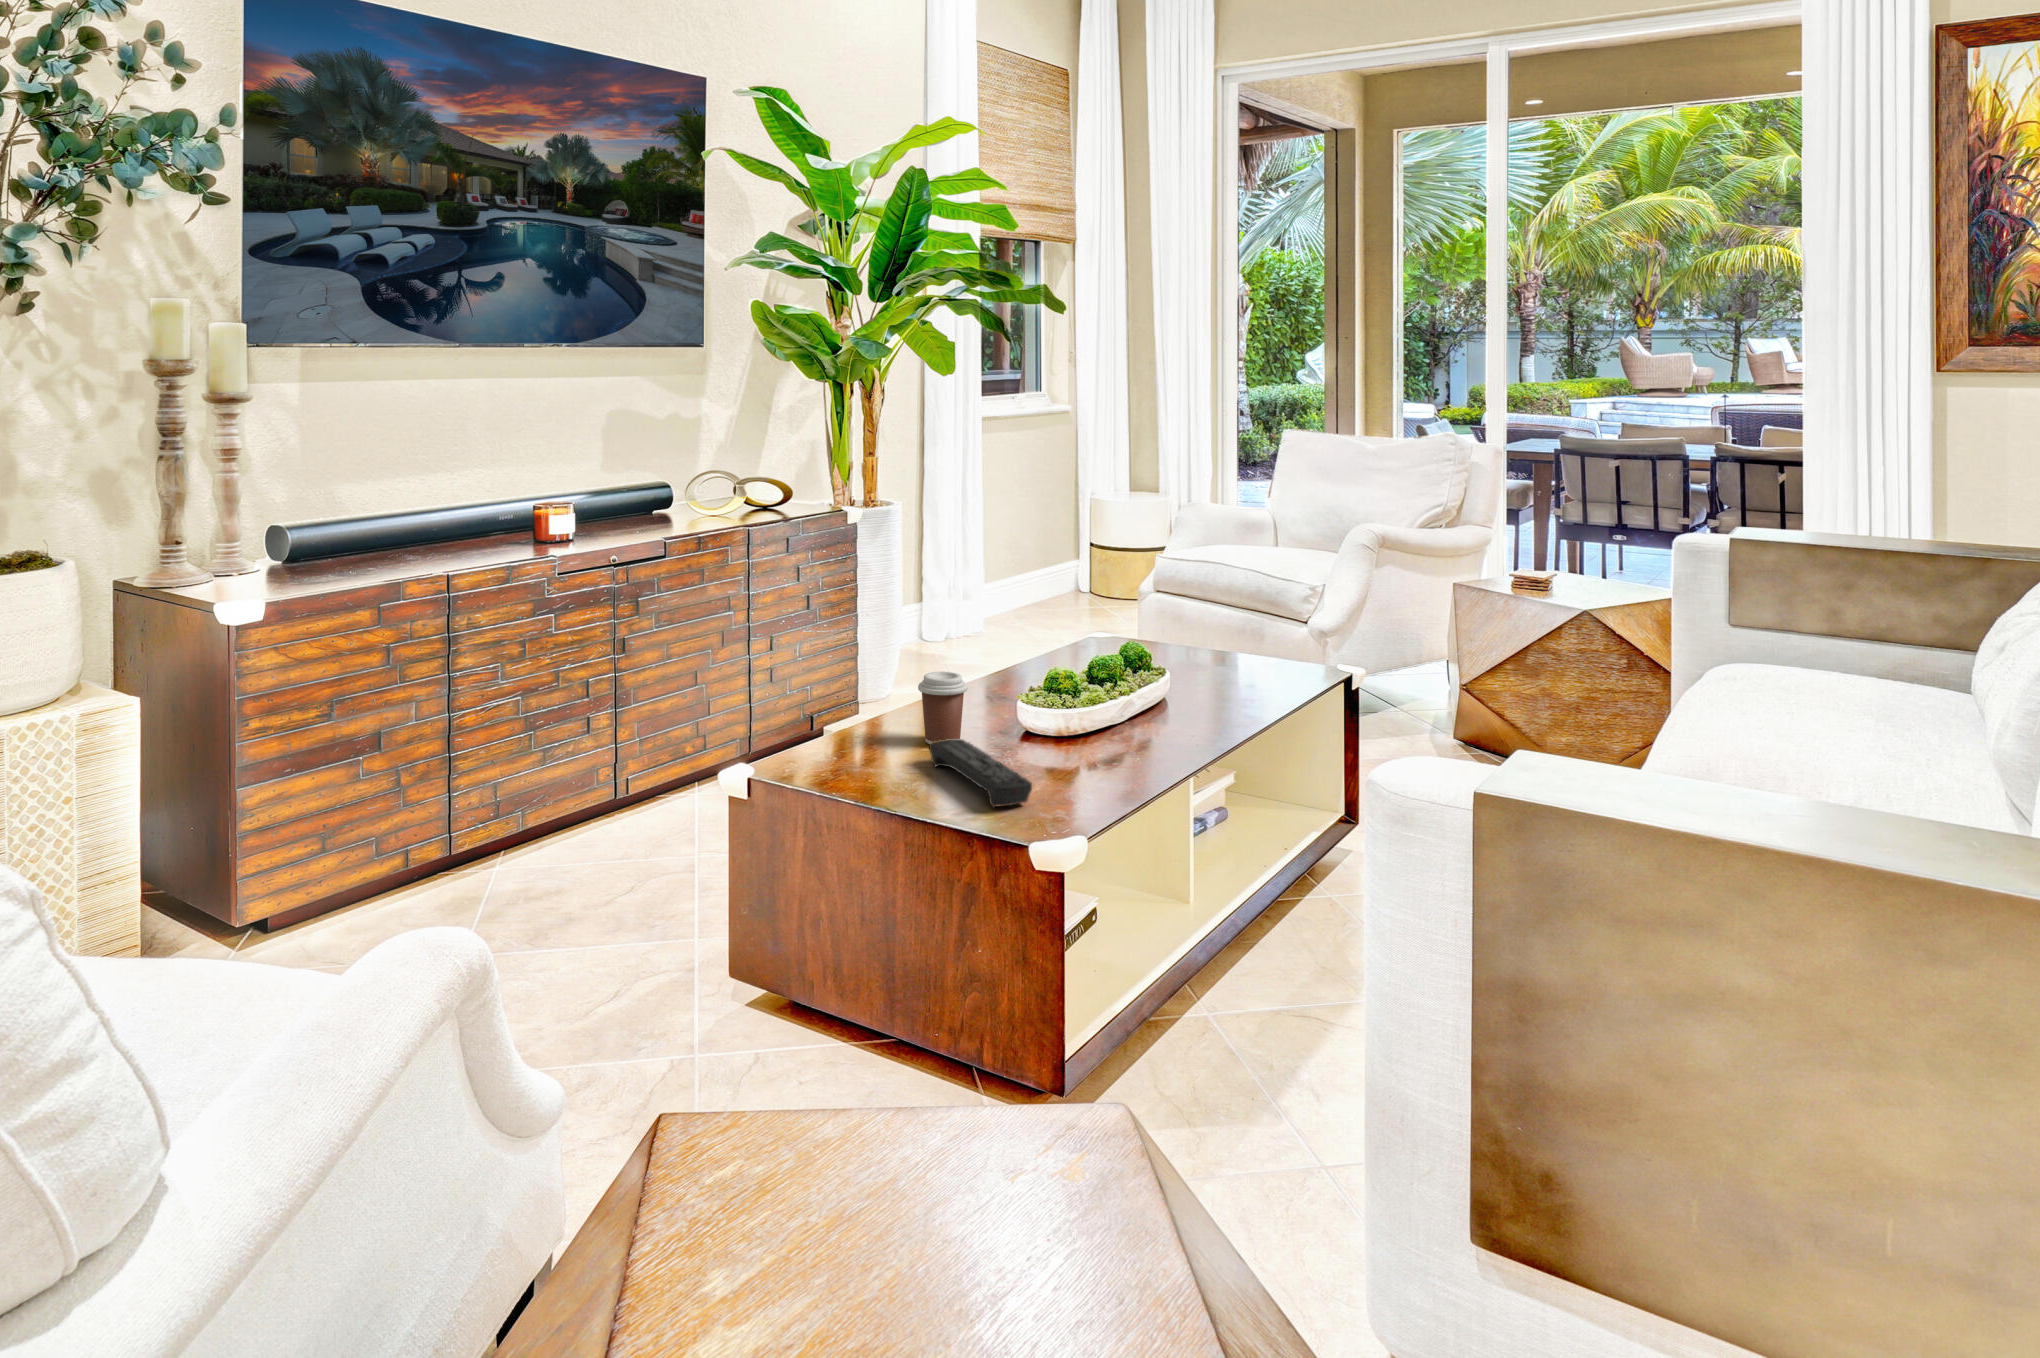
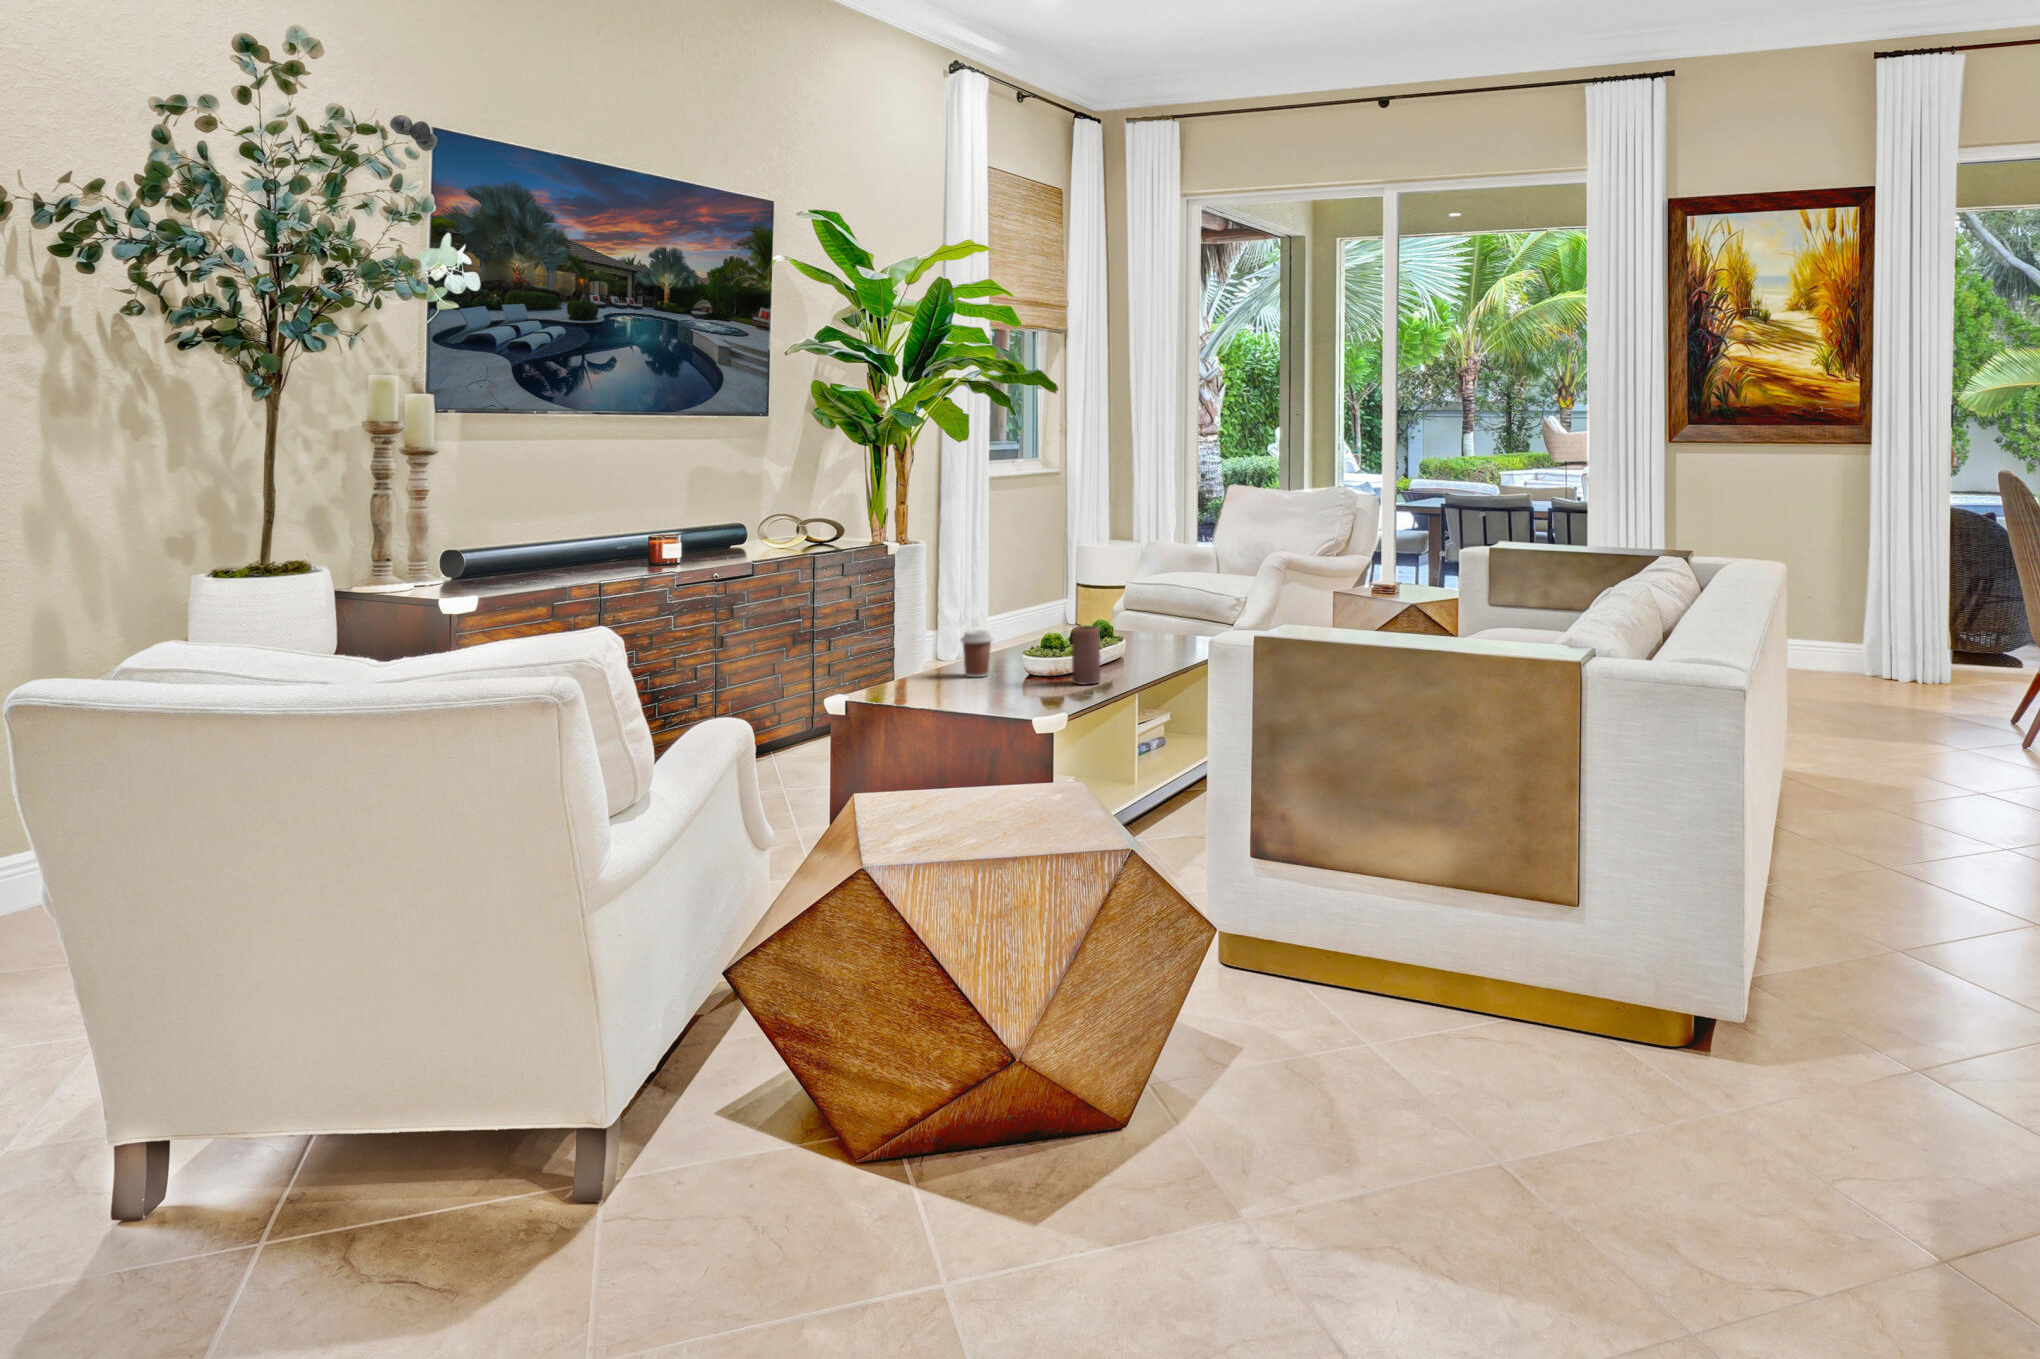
candle: none [1087,677,1132,774] -> present [1072,626,1100,685]
remote control: present [929,739,1032,807] -> none [969,669,1037,699]

